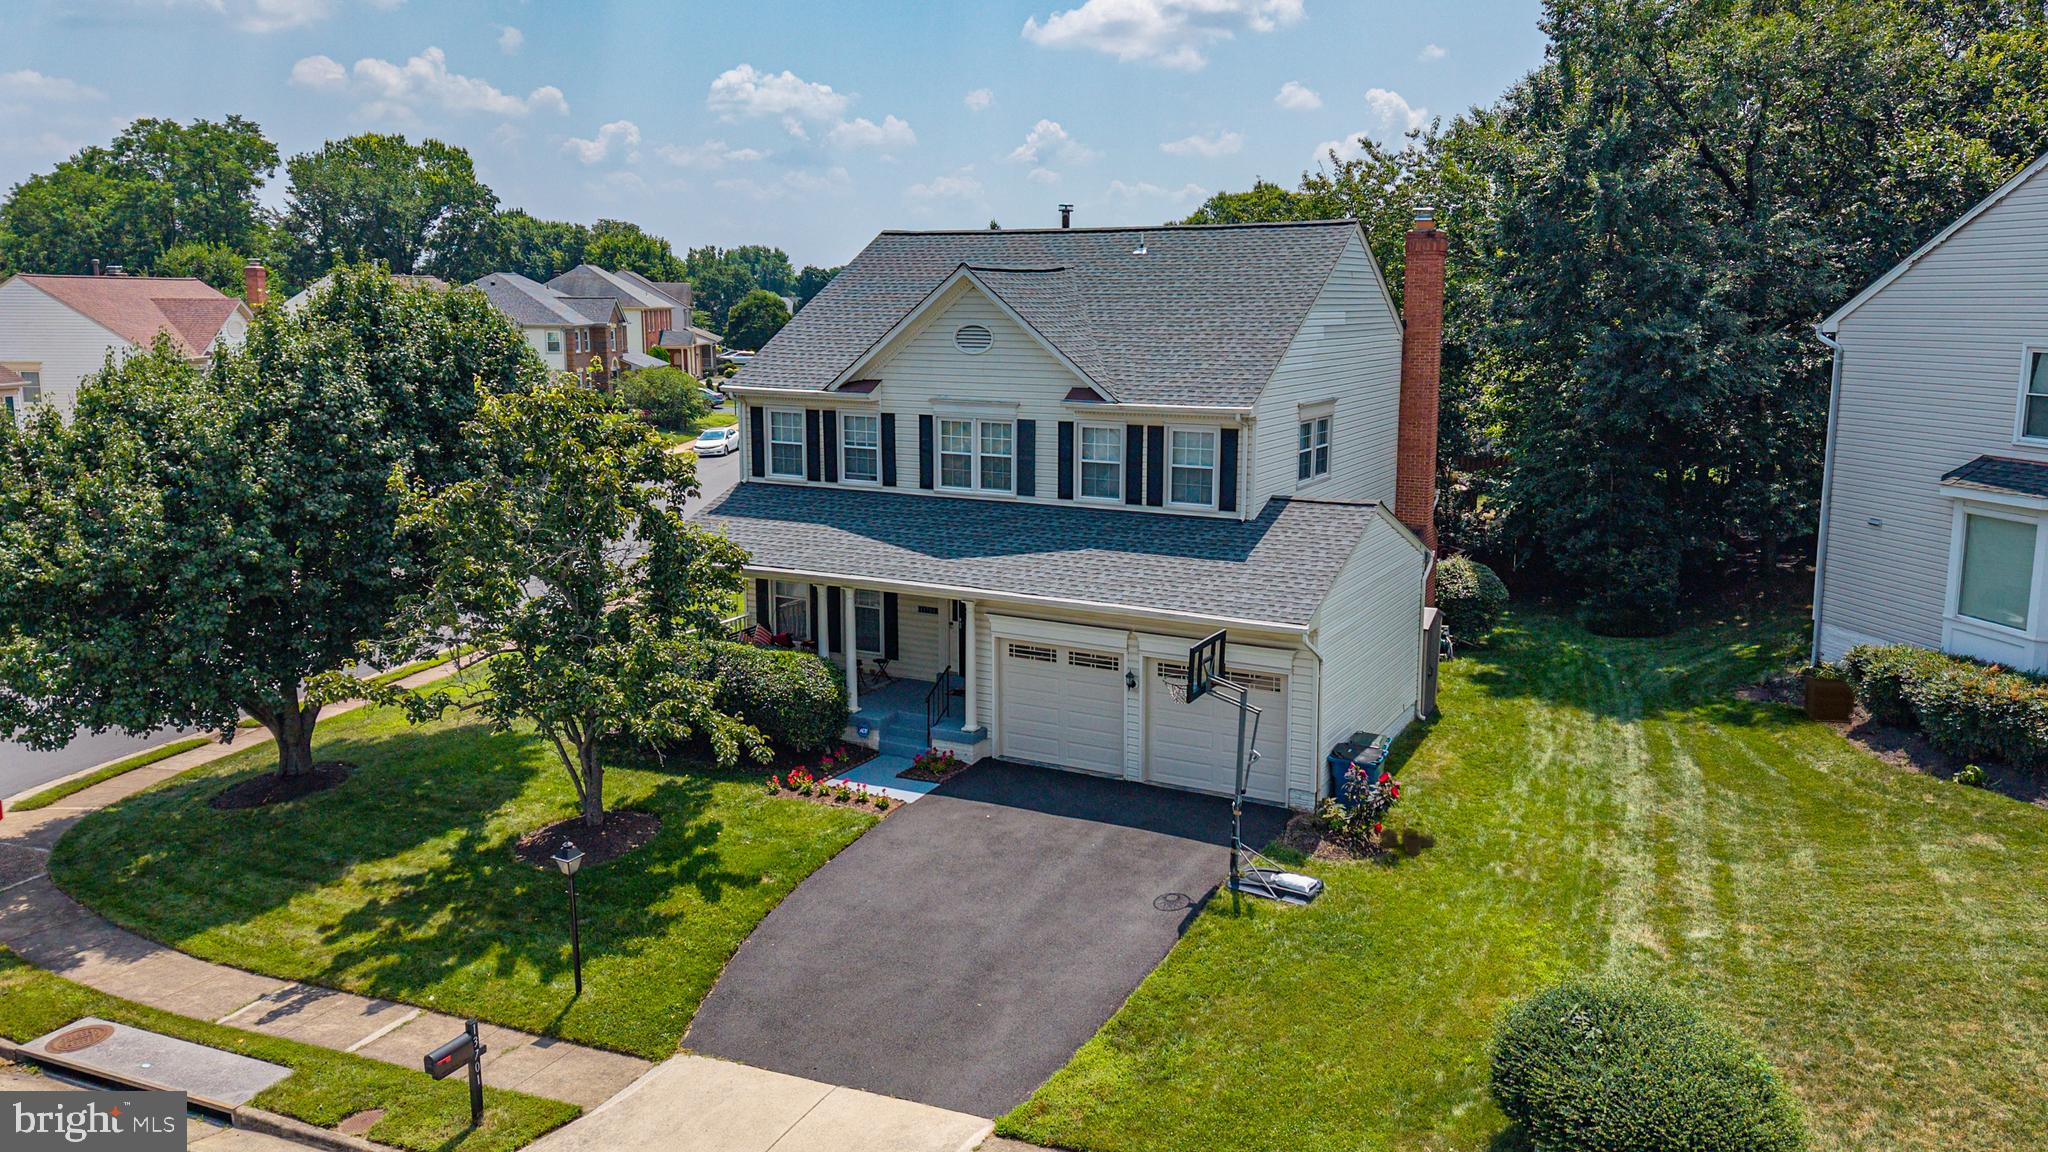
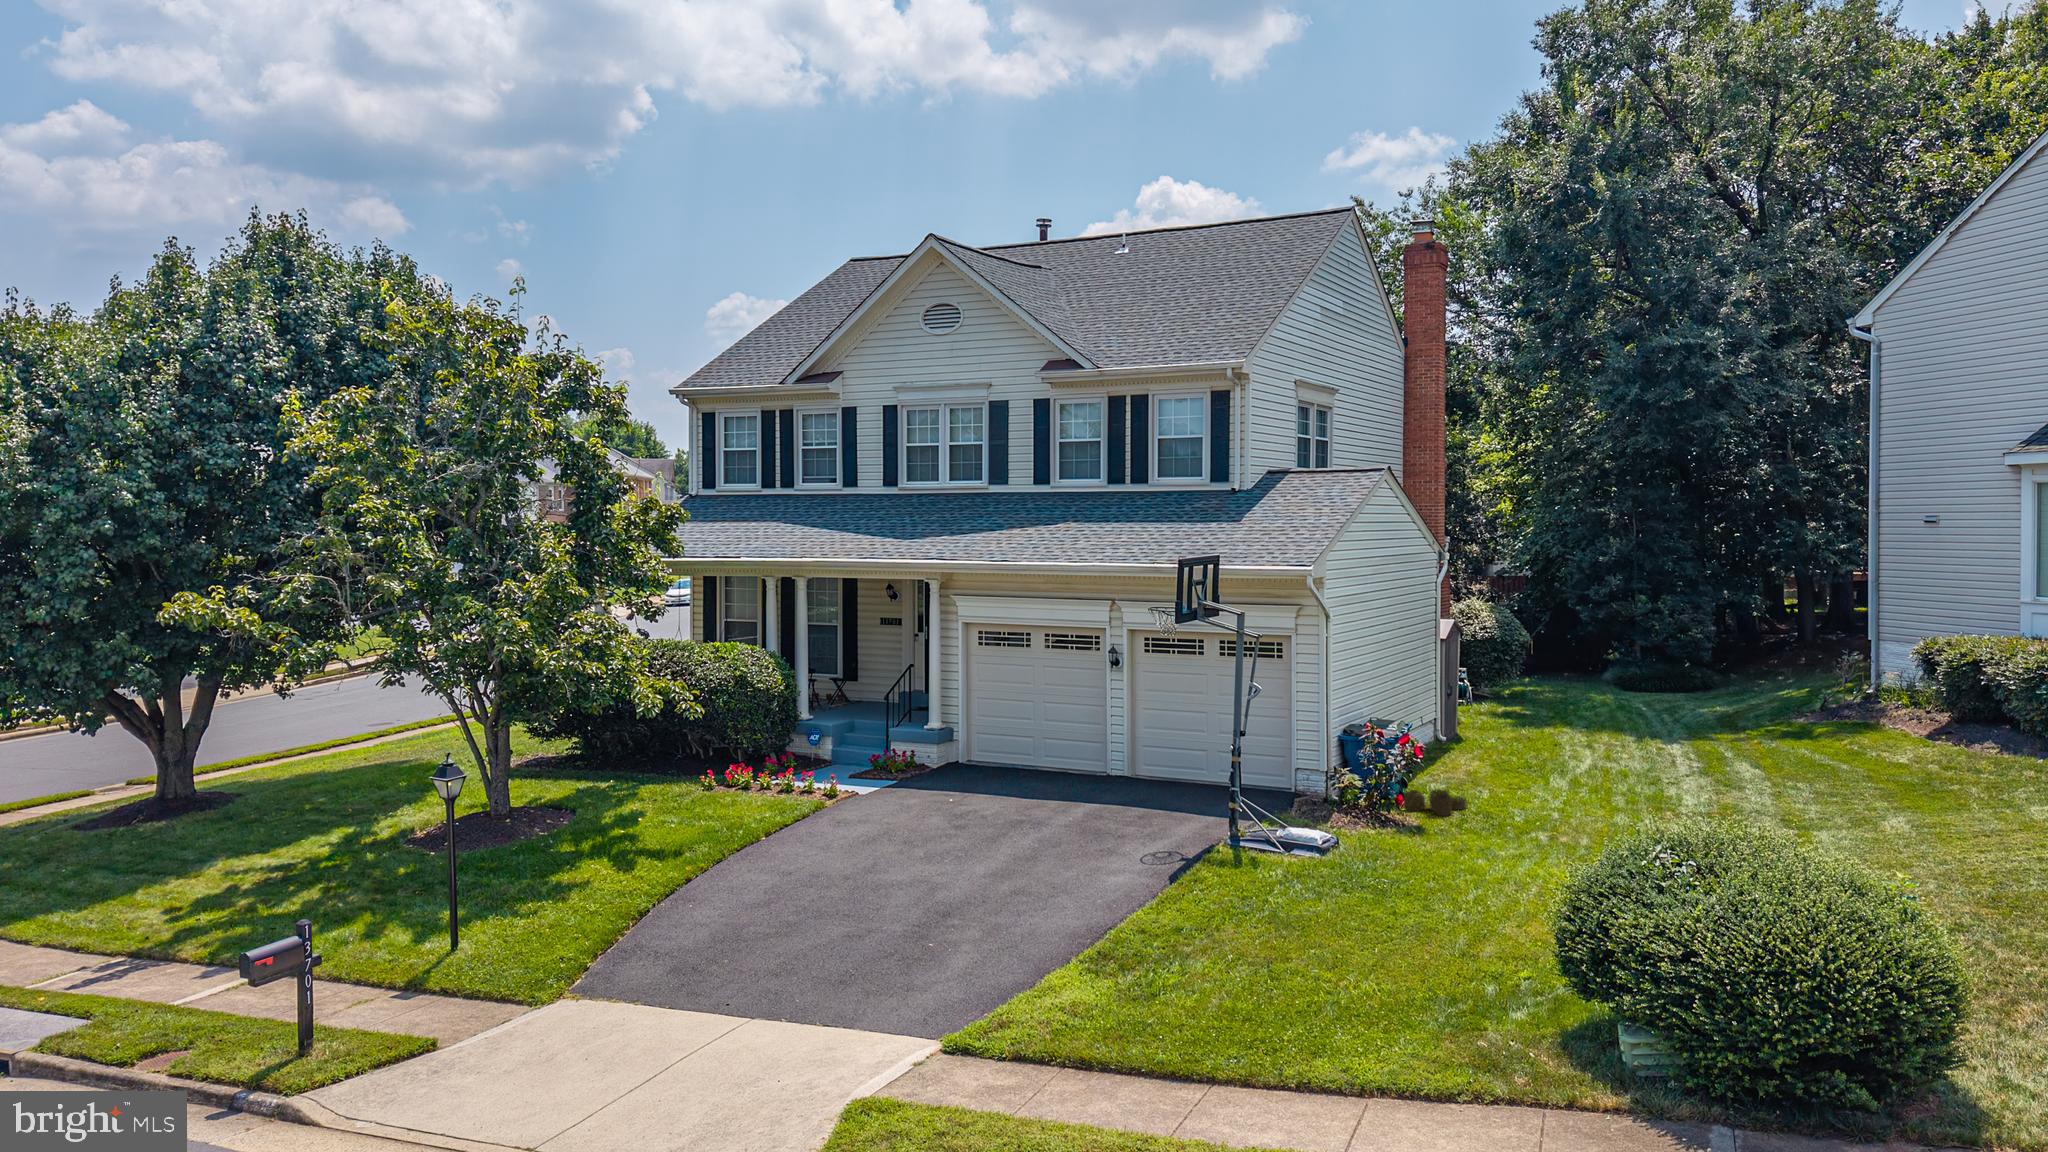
wooden crate: present [1803,677,1855,723] -> none [1869,663,1928,709]

